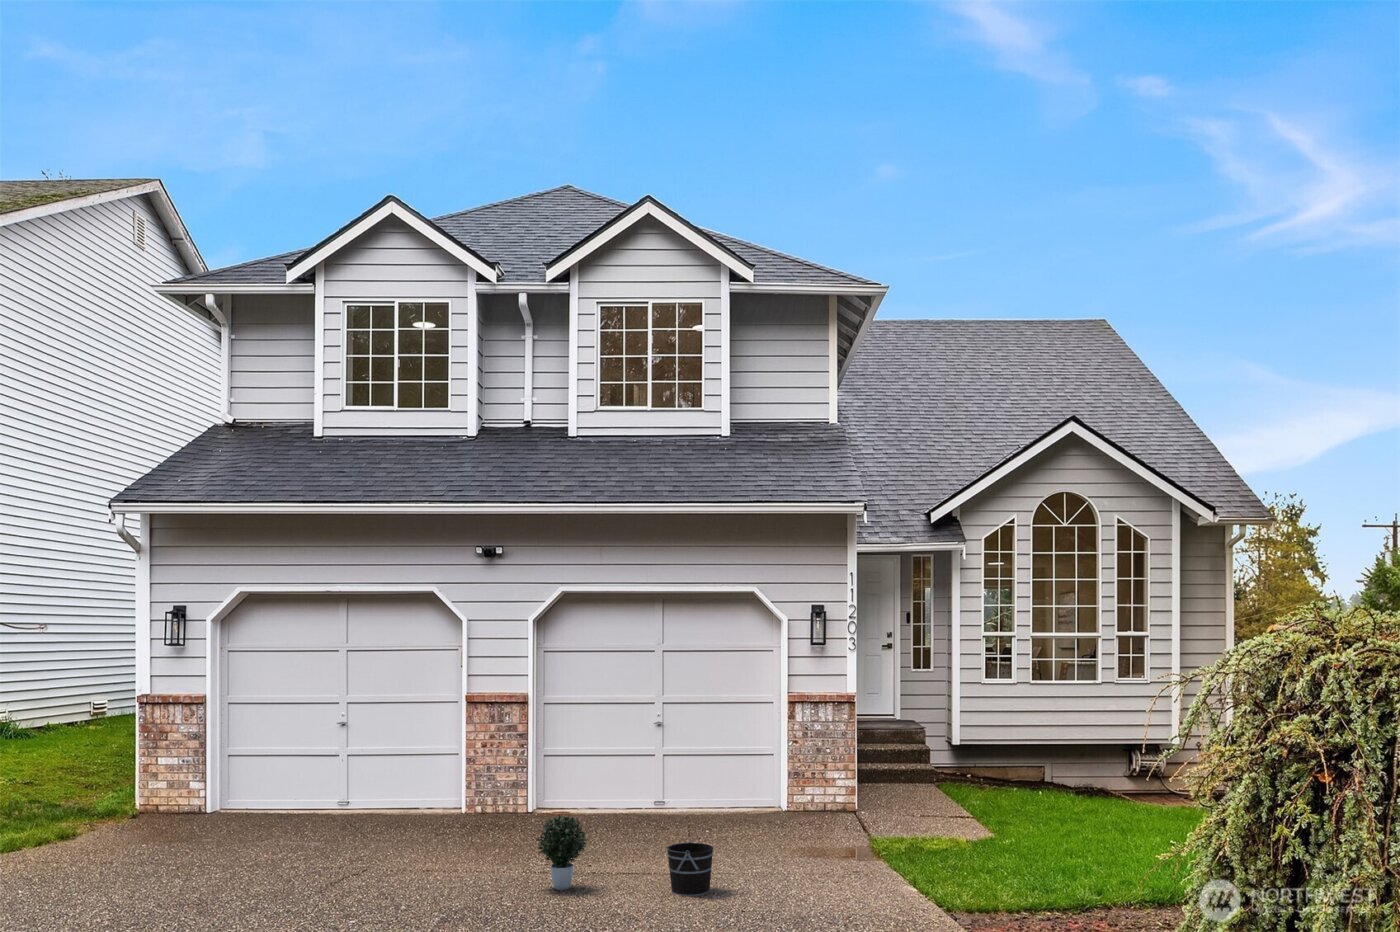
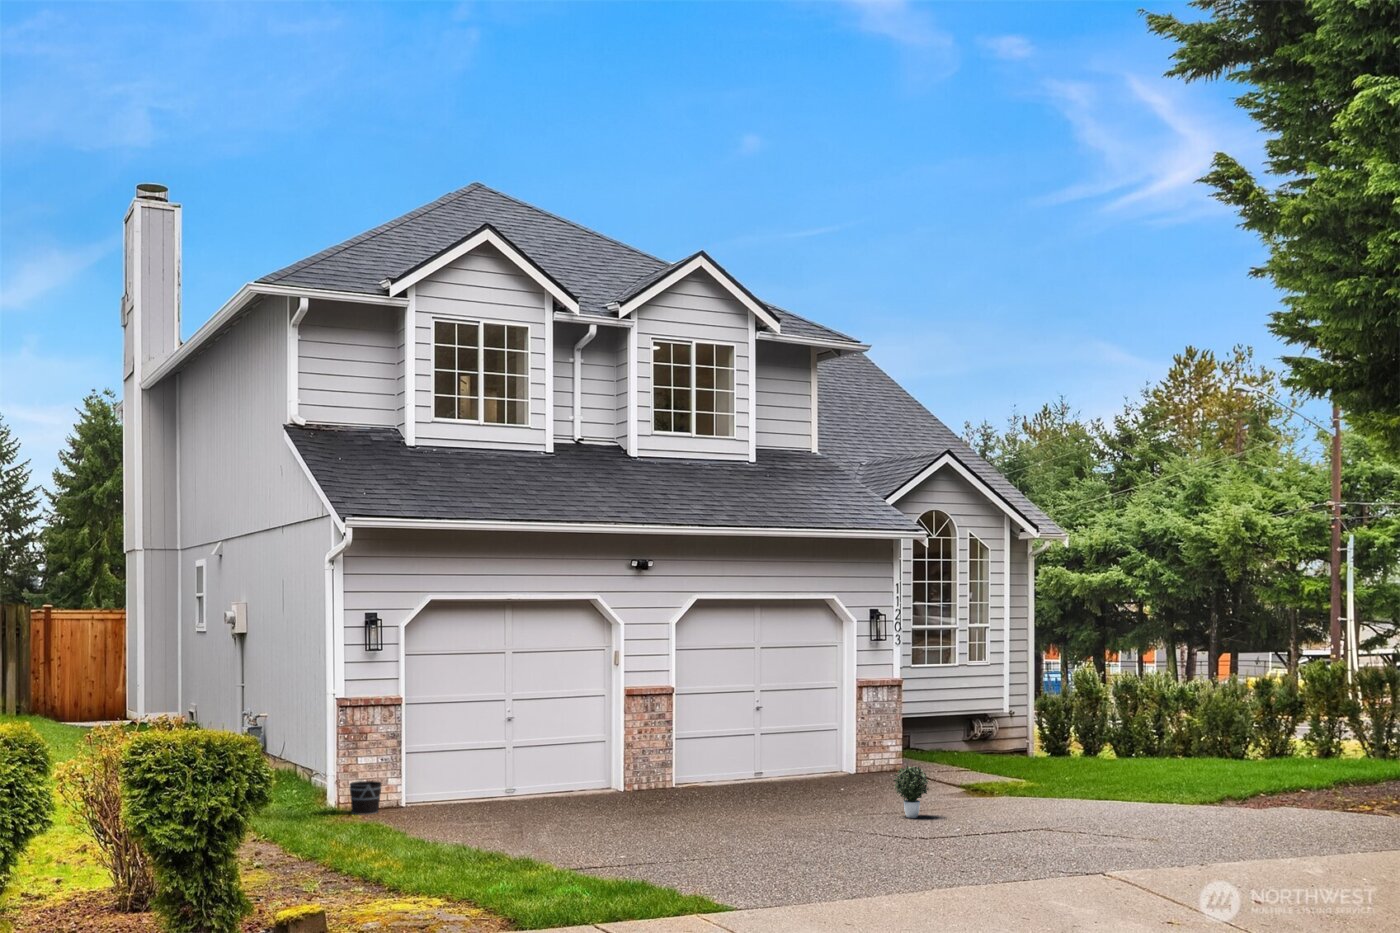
bucket: present [666,840,713,896] -> present [350,781,381,815]

